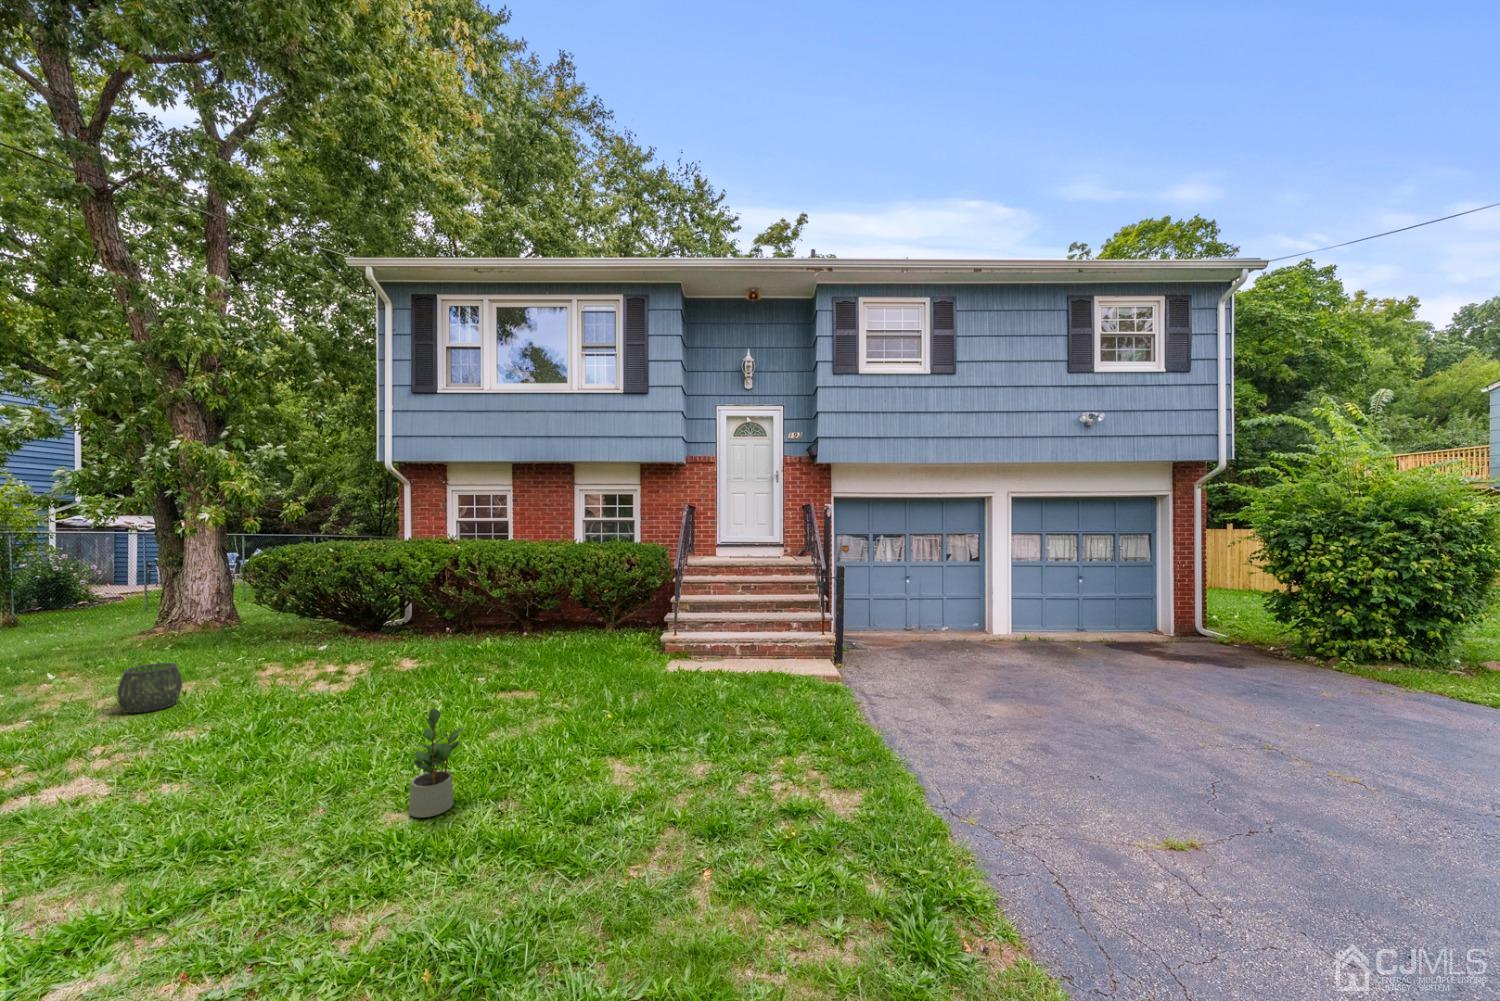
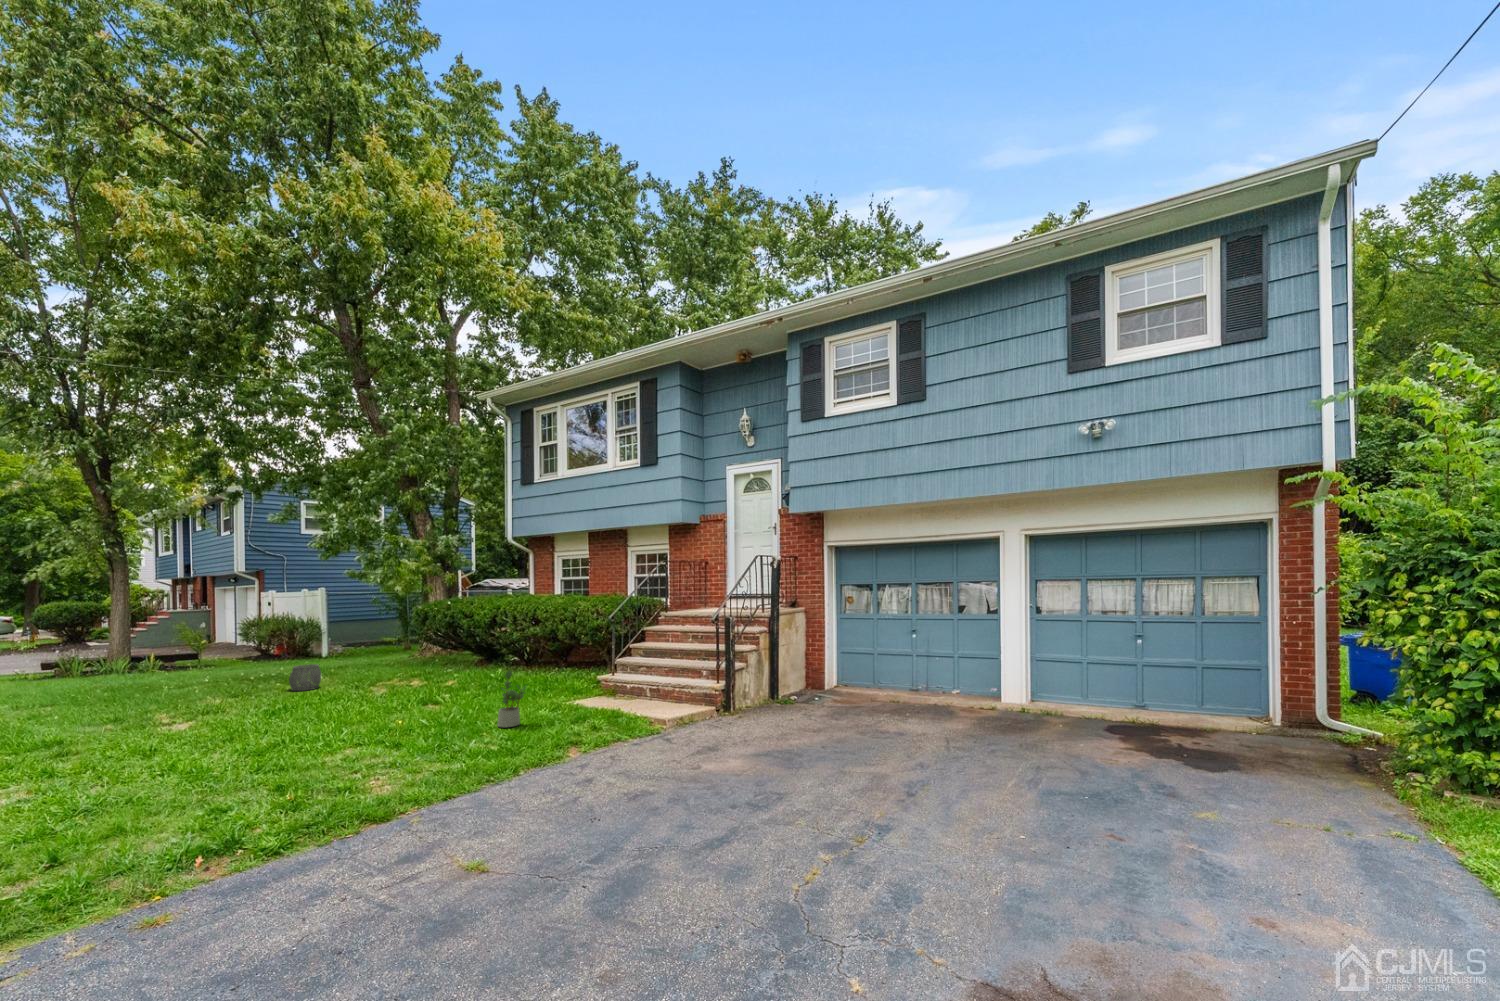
potted plant: present [409,709,463,818] -> present [498,671,525,727]

